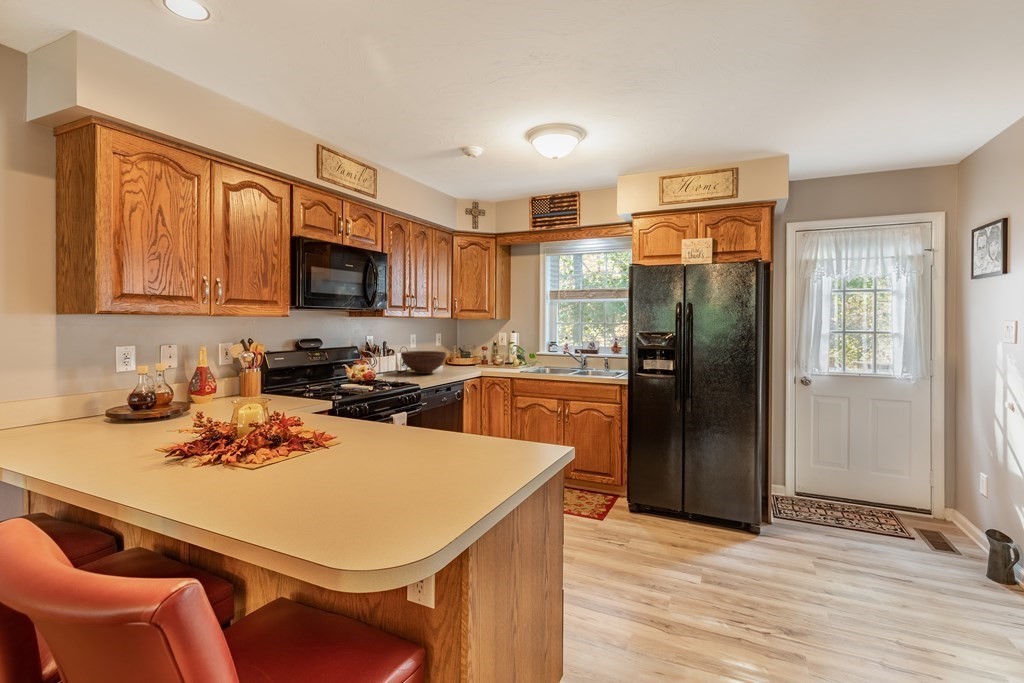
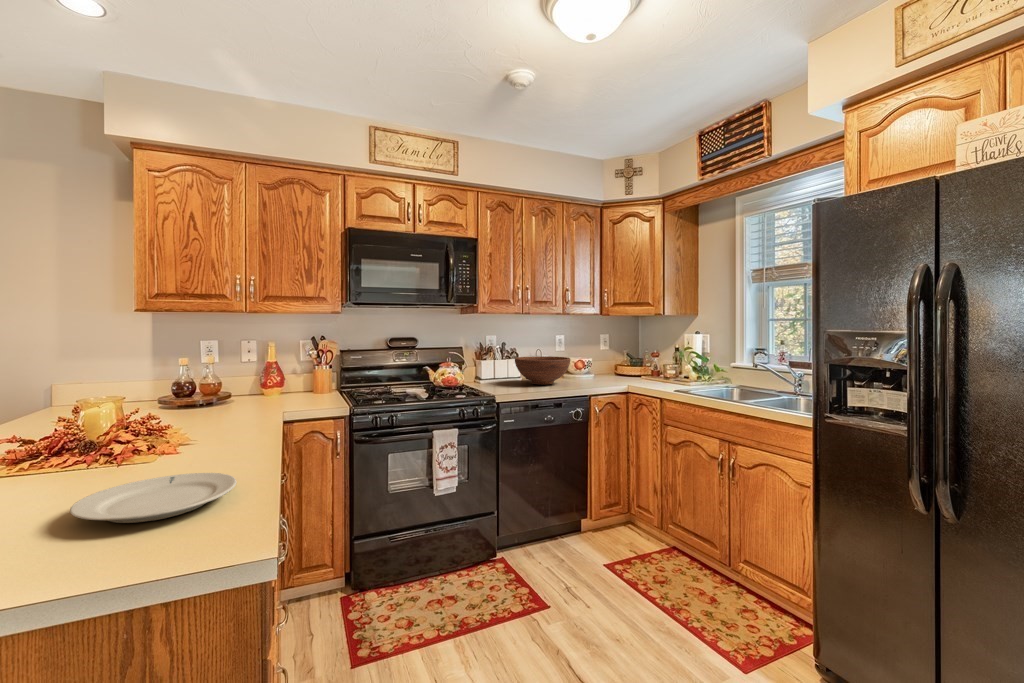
plate: none [421,432,503,457] -> present [70,473,237,523]

